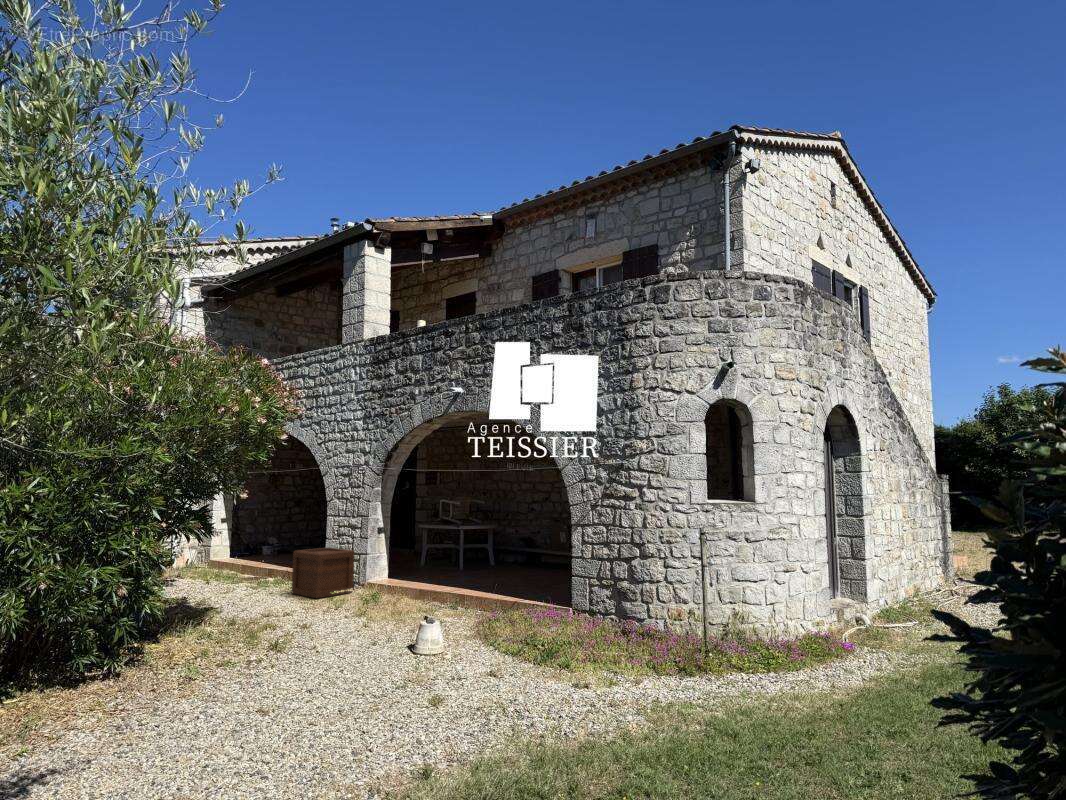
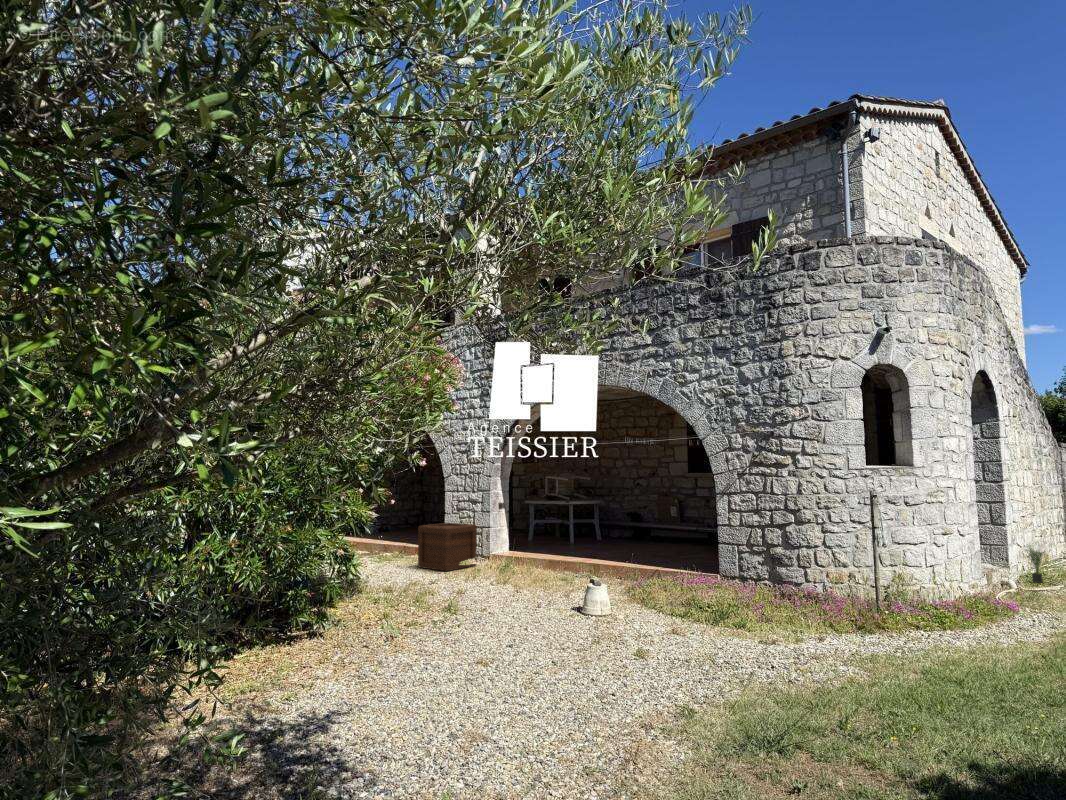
potted plant: none [884,574,910,618] -> present [1027,546,1045,583]

